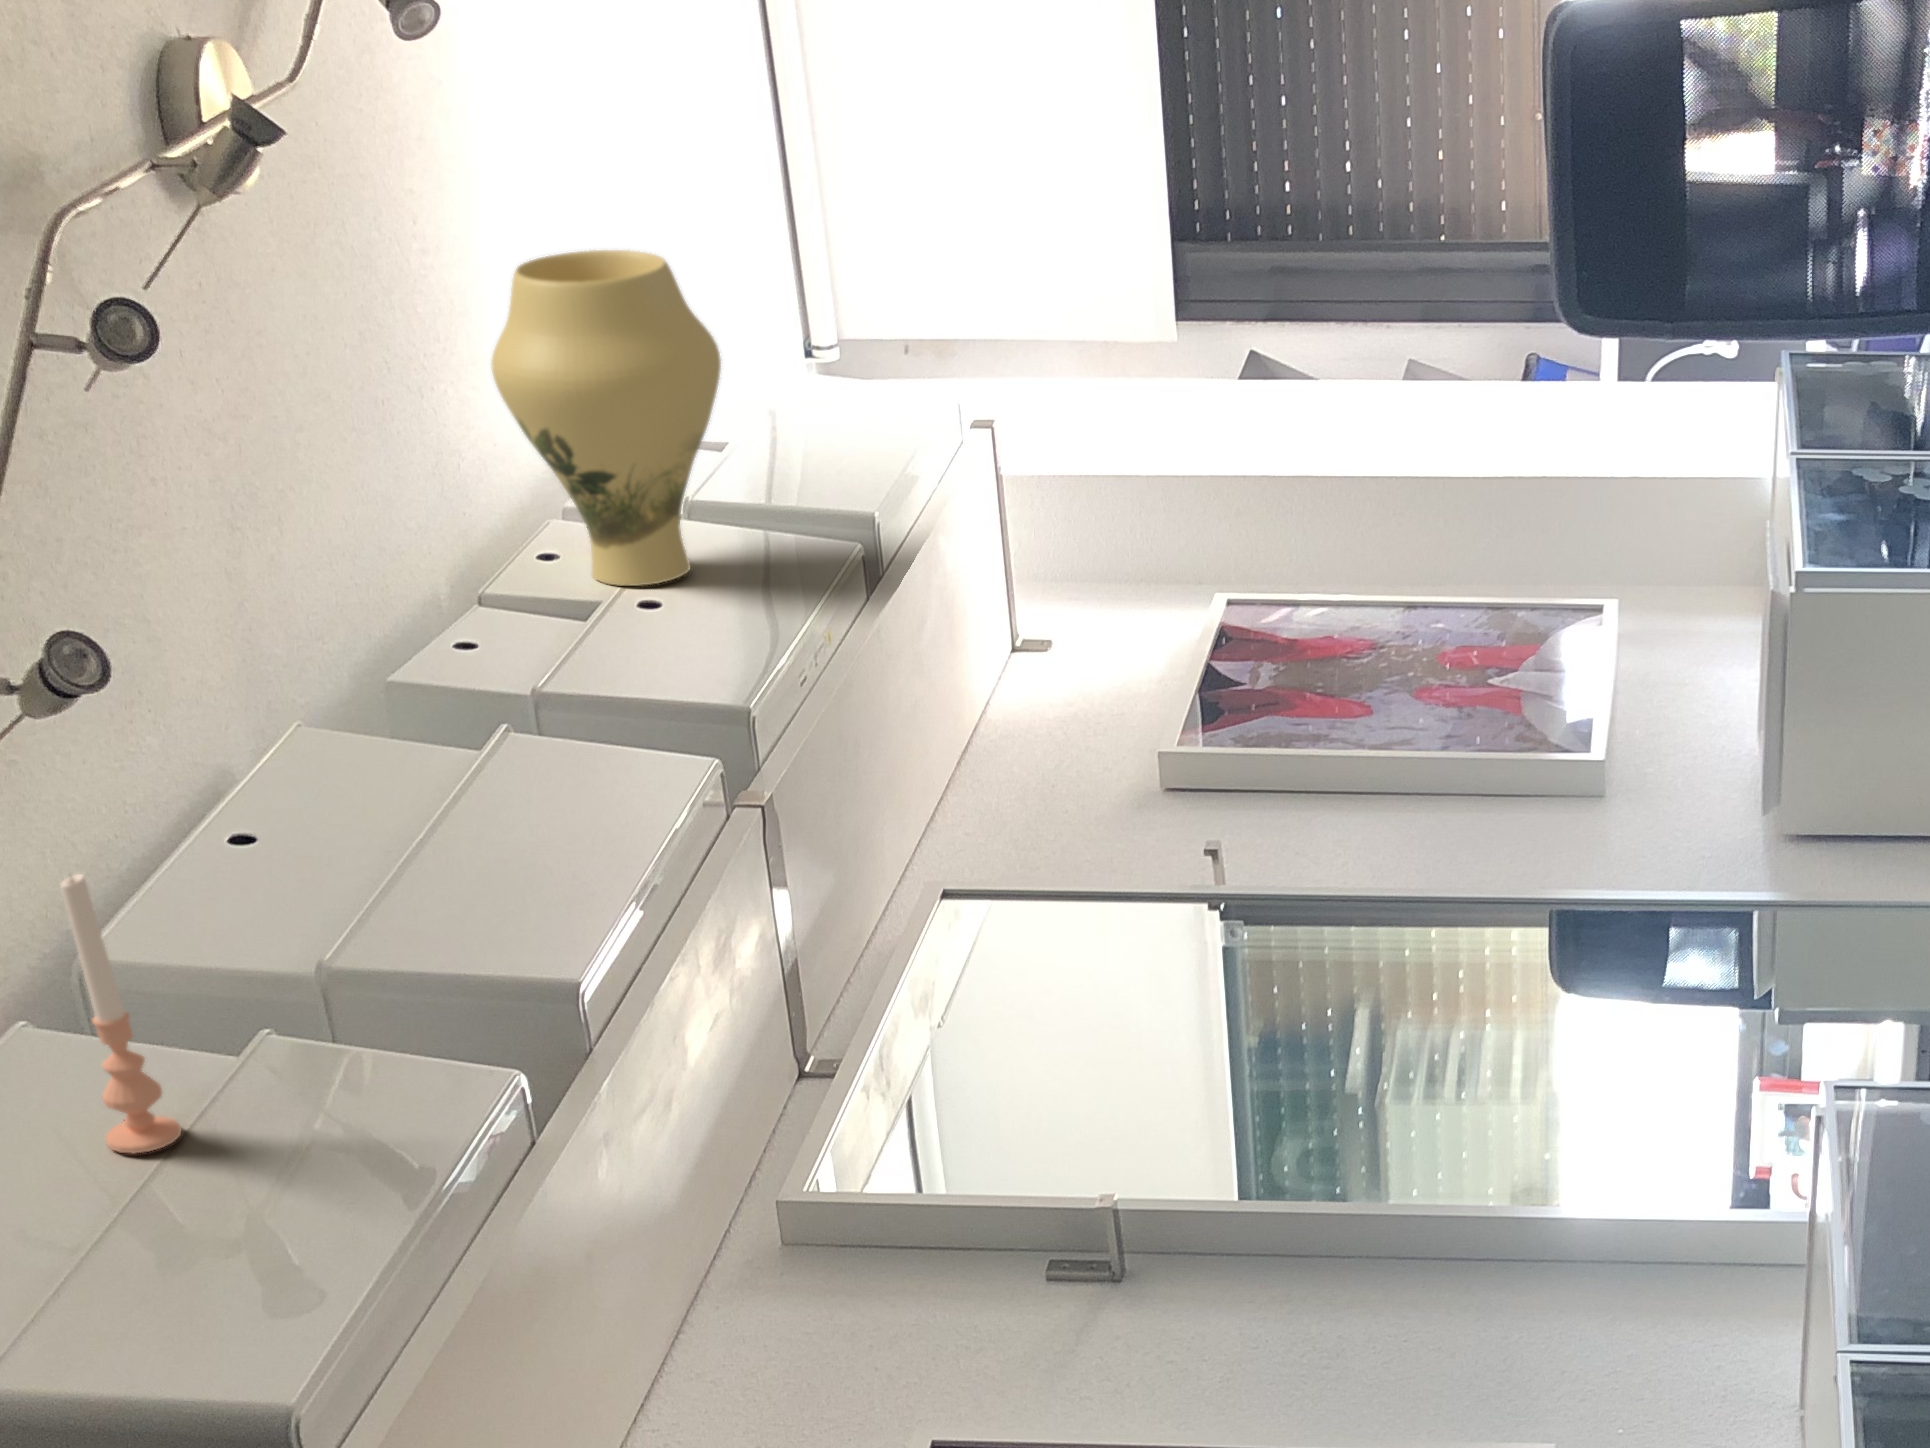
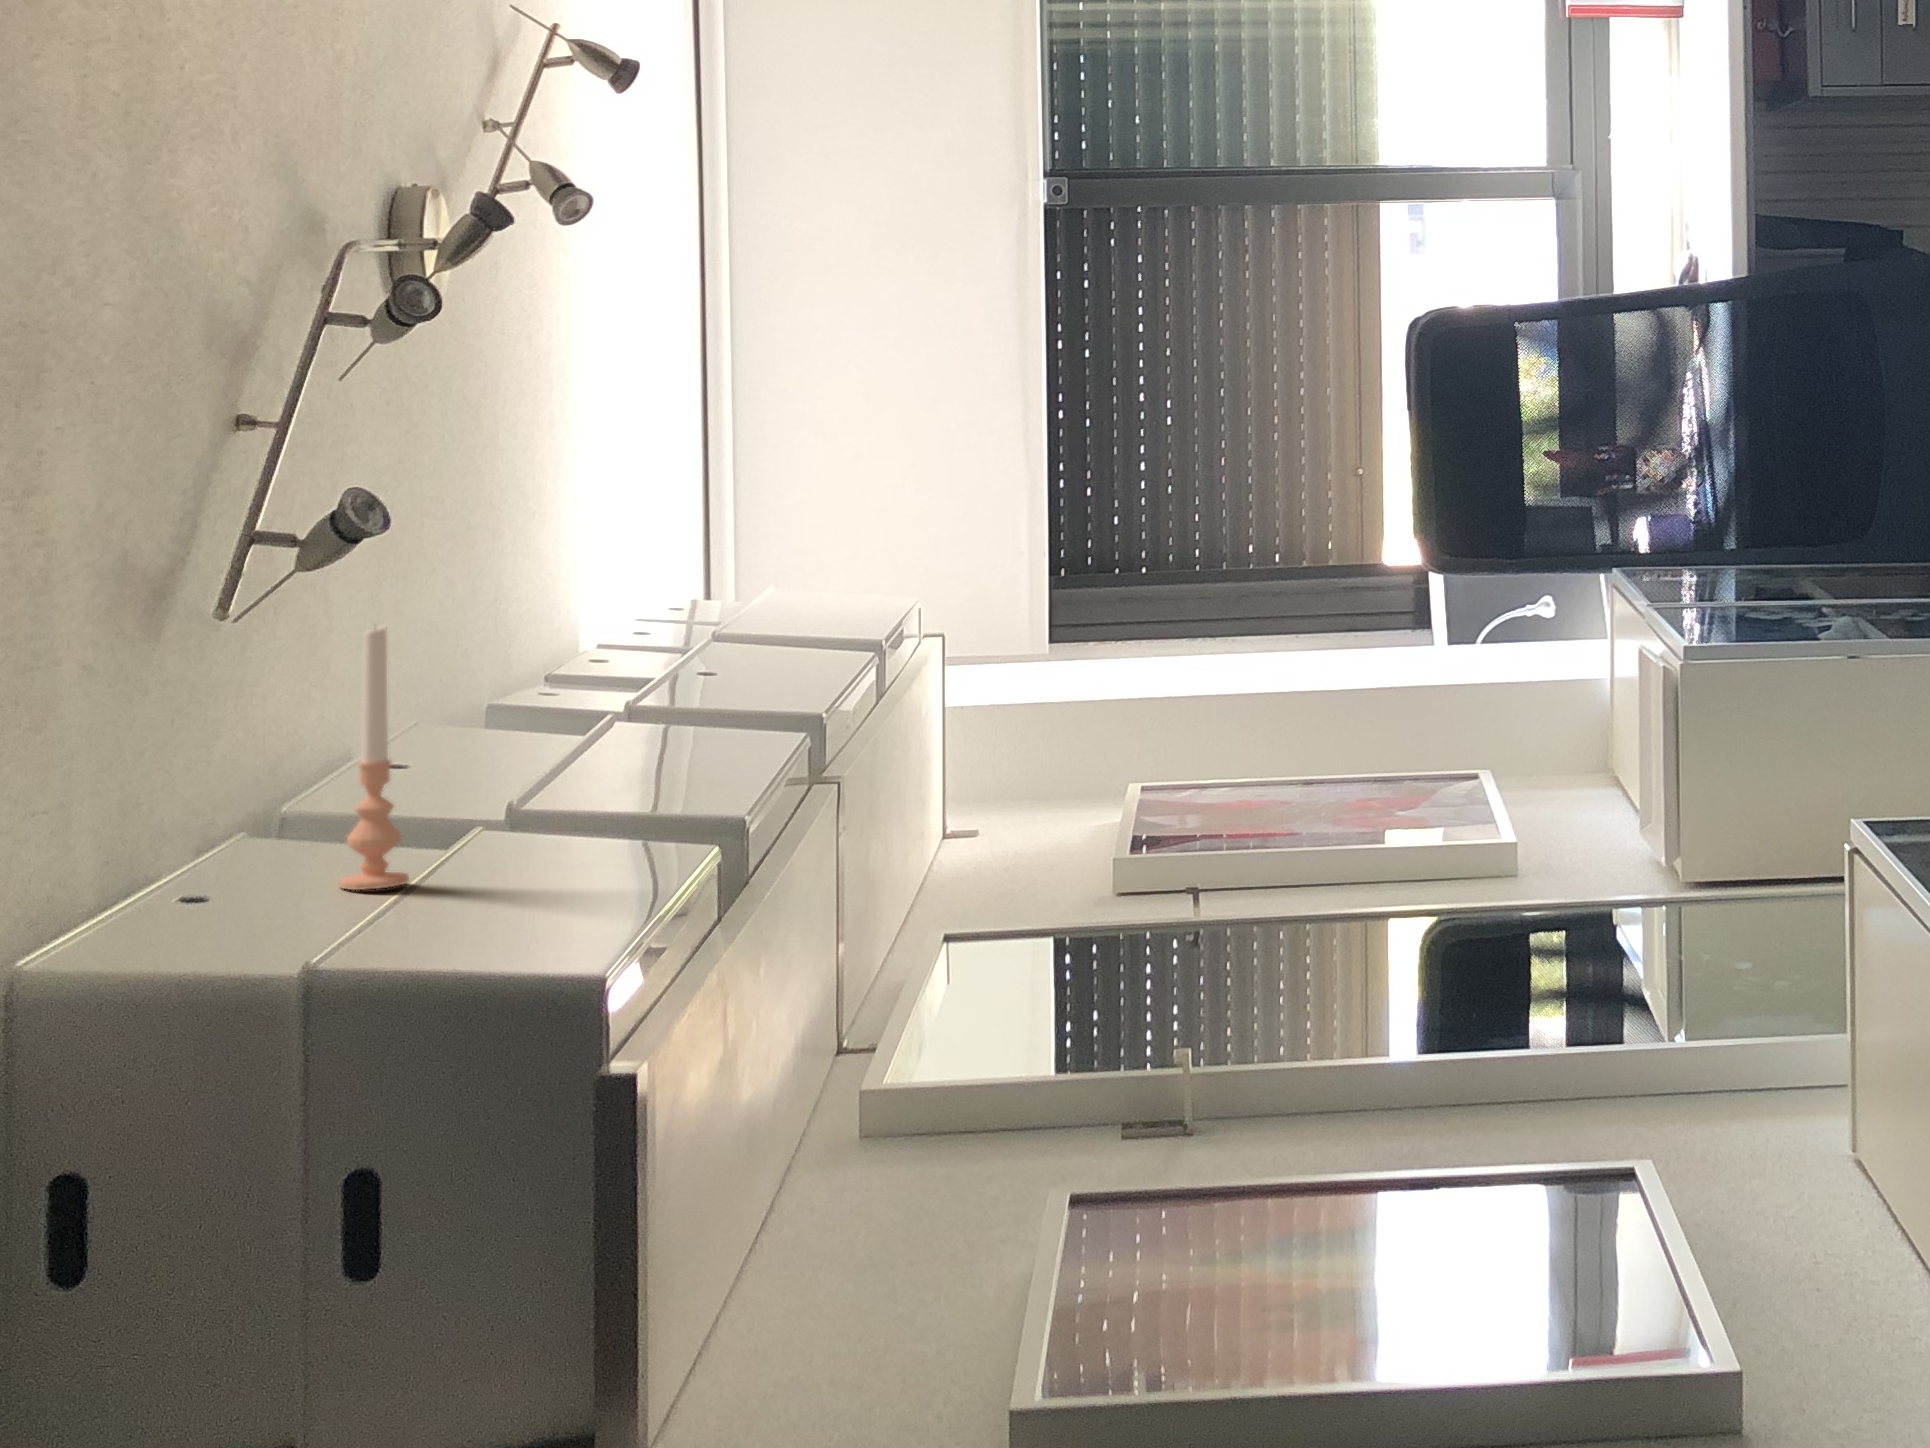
vase: present [491,250,721,586] -> none [575,408,775,676]

